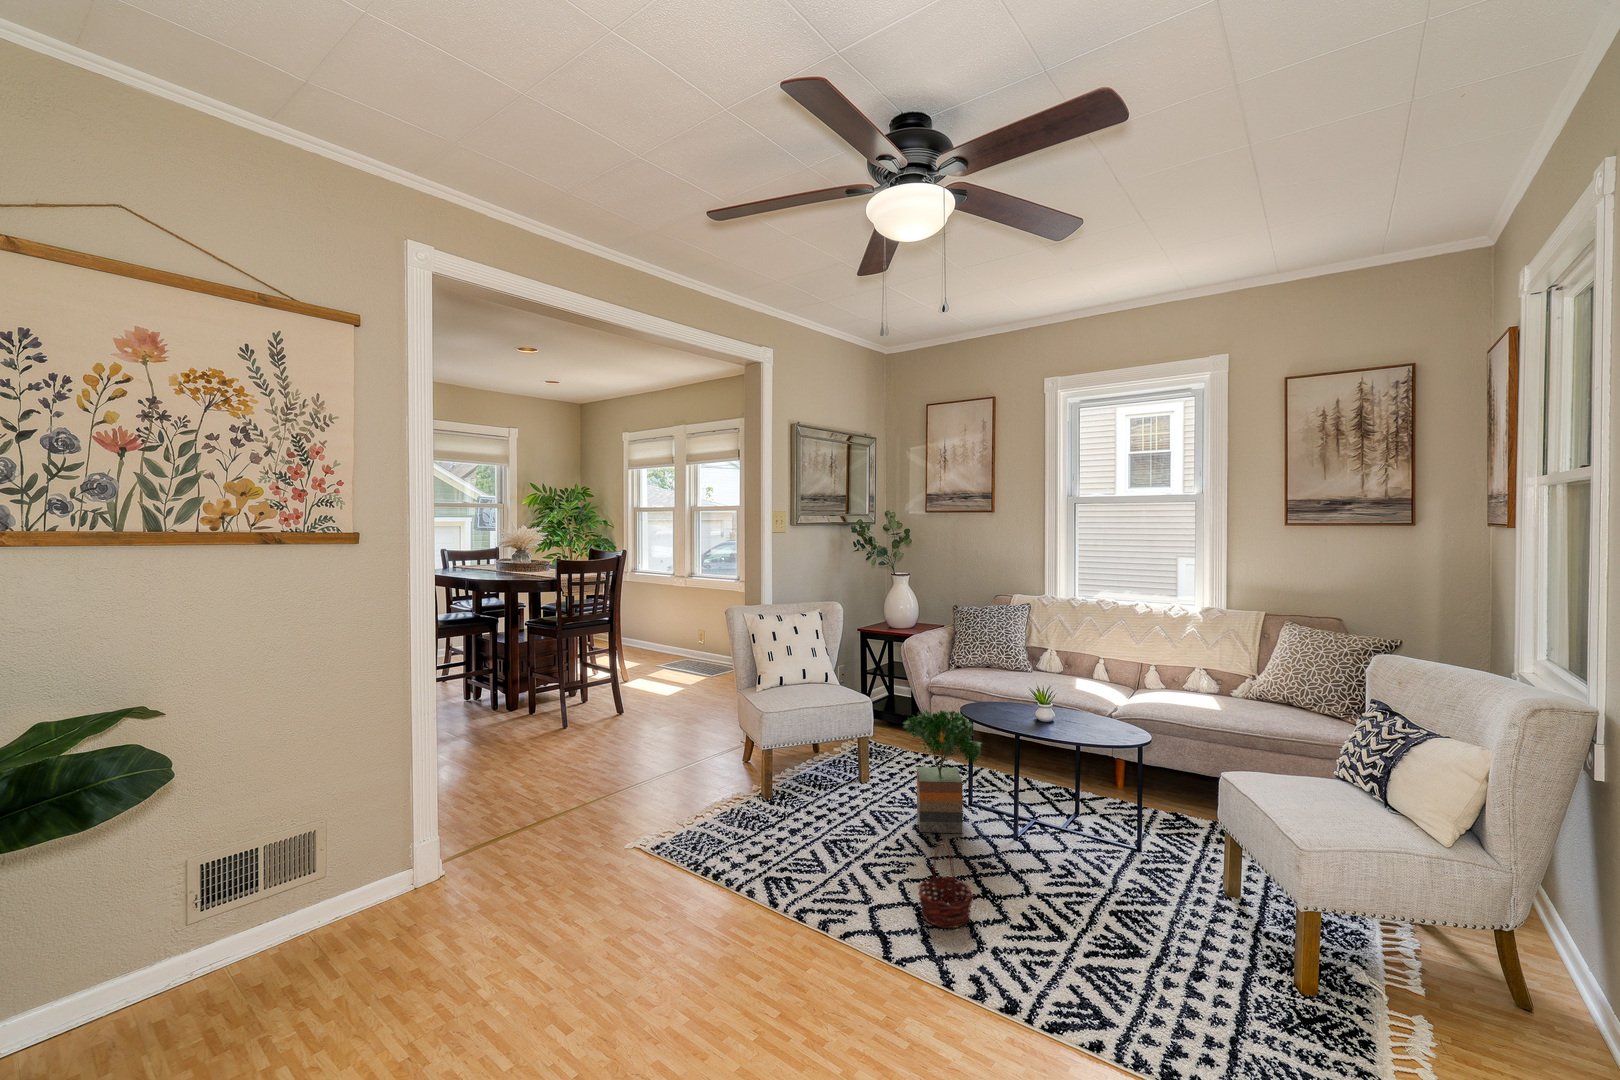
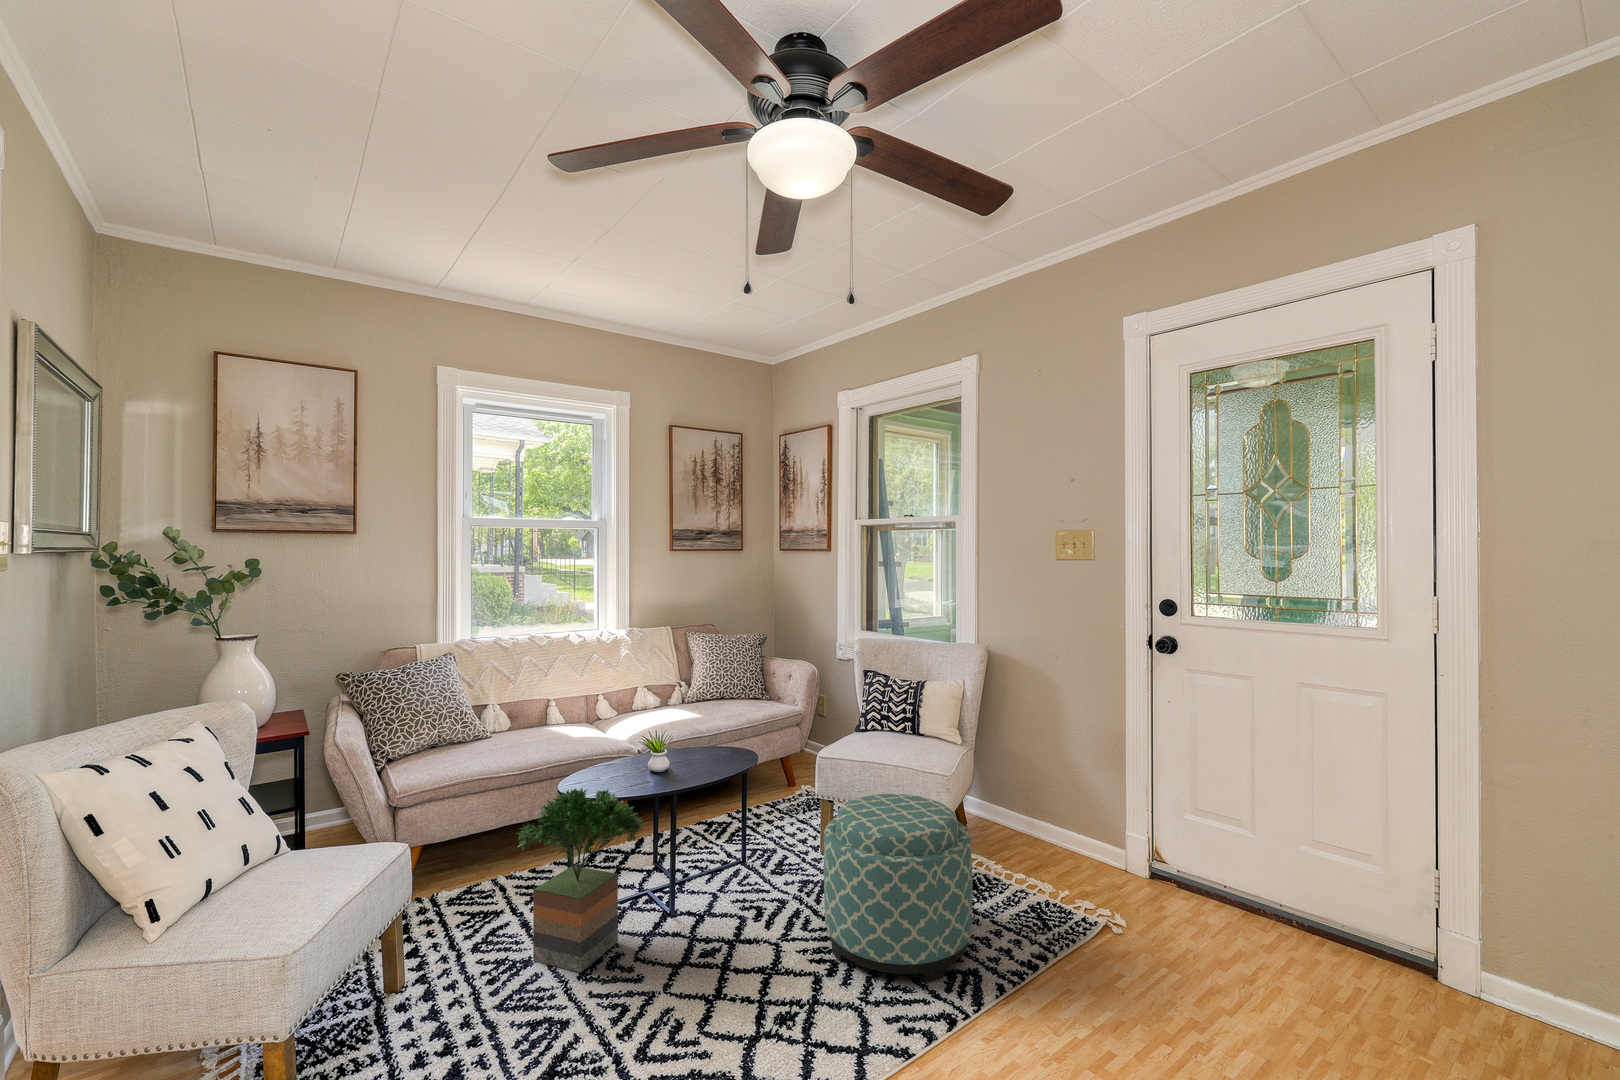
ottoman: none [1029,803,1199,1004] -> present [824,794,973,982]
basket: present [918,842,973,928] -> none [746,922,813,1032]

